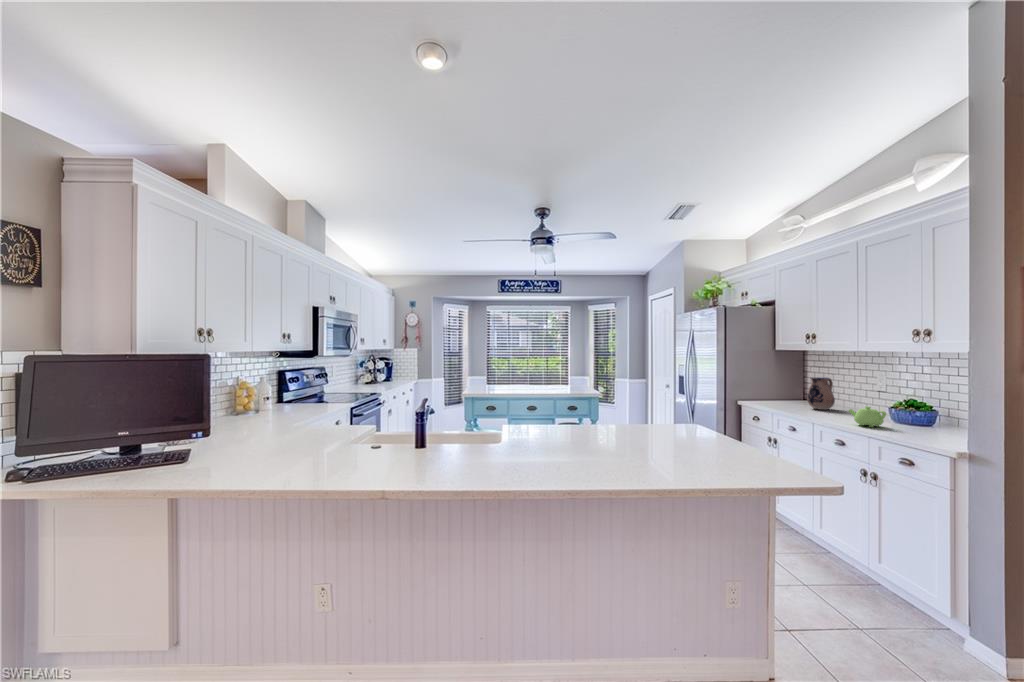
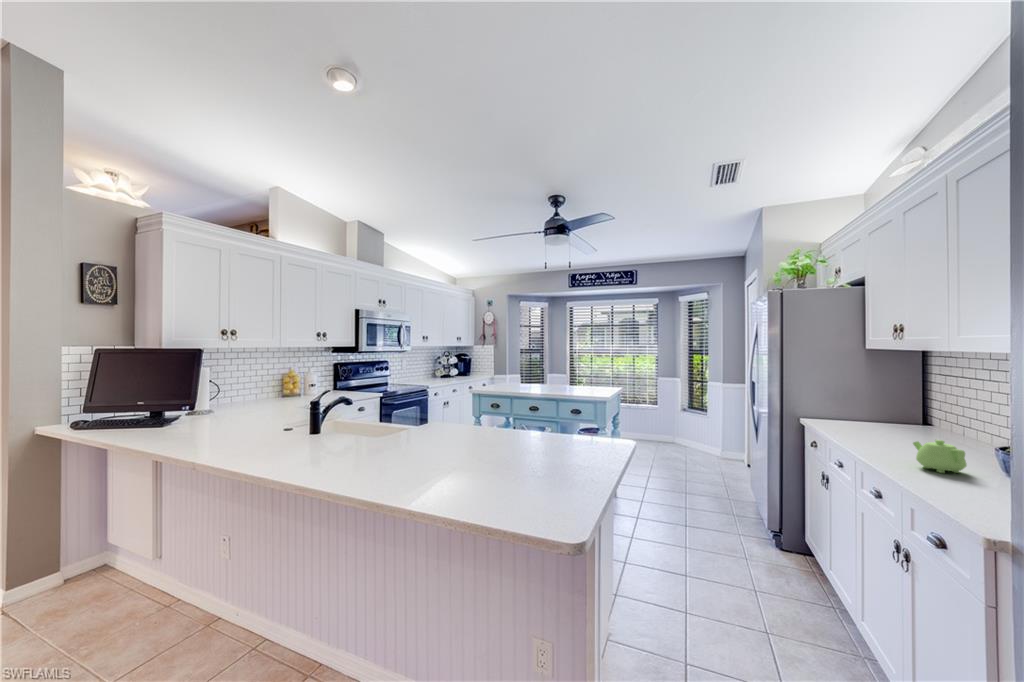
ceramic pitcher: present [807,378,835,410] -> none [898,391,947,440]

